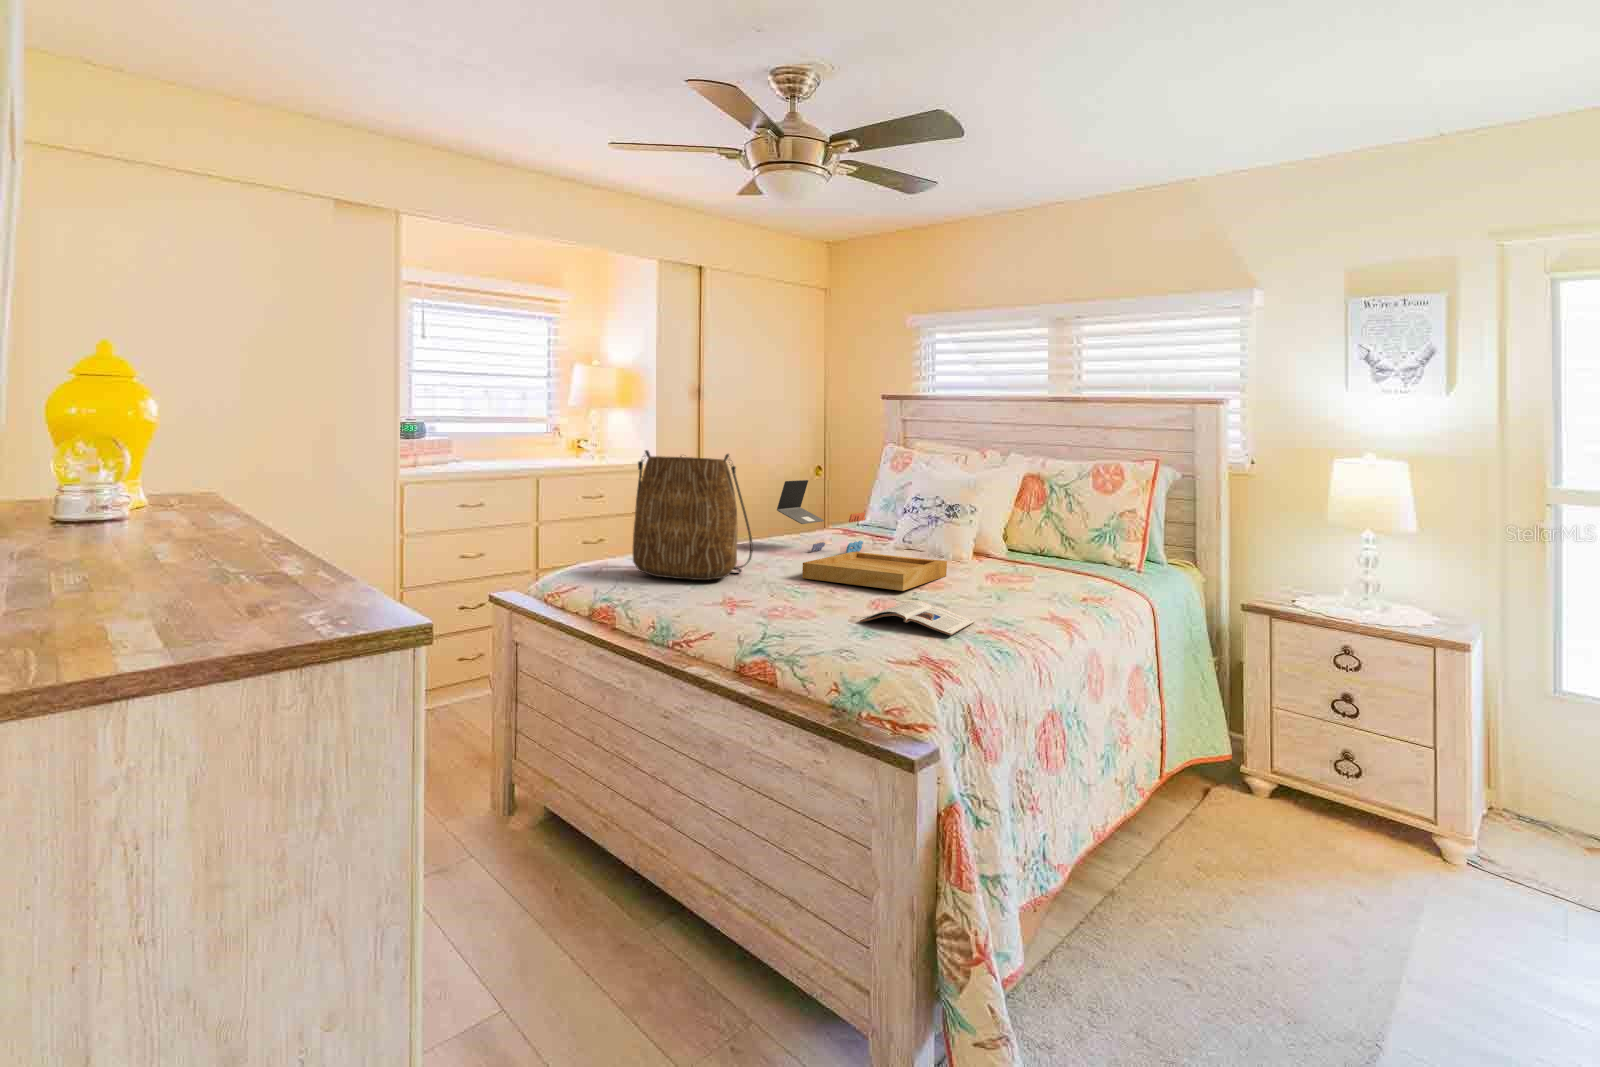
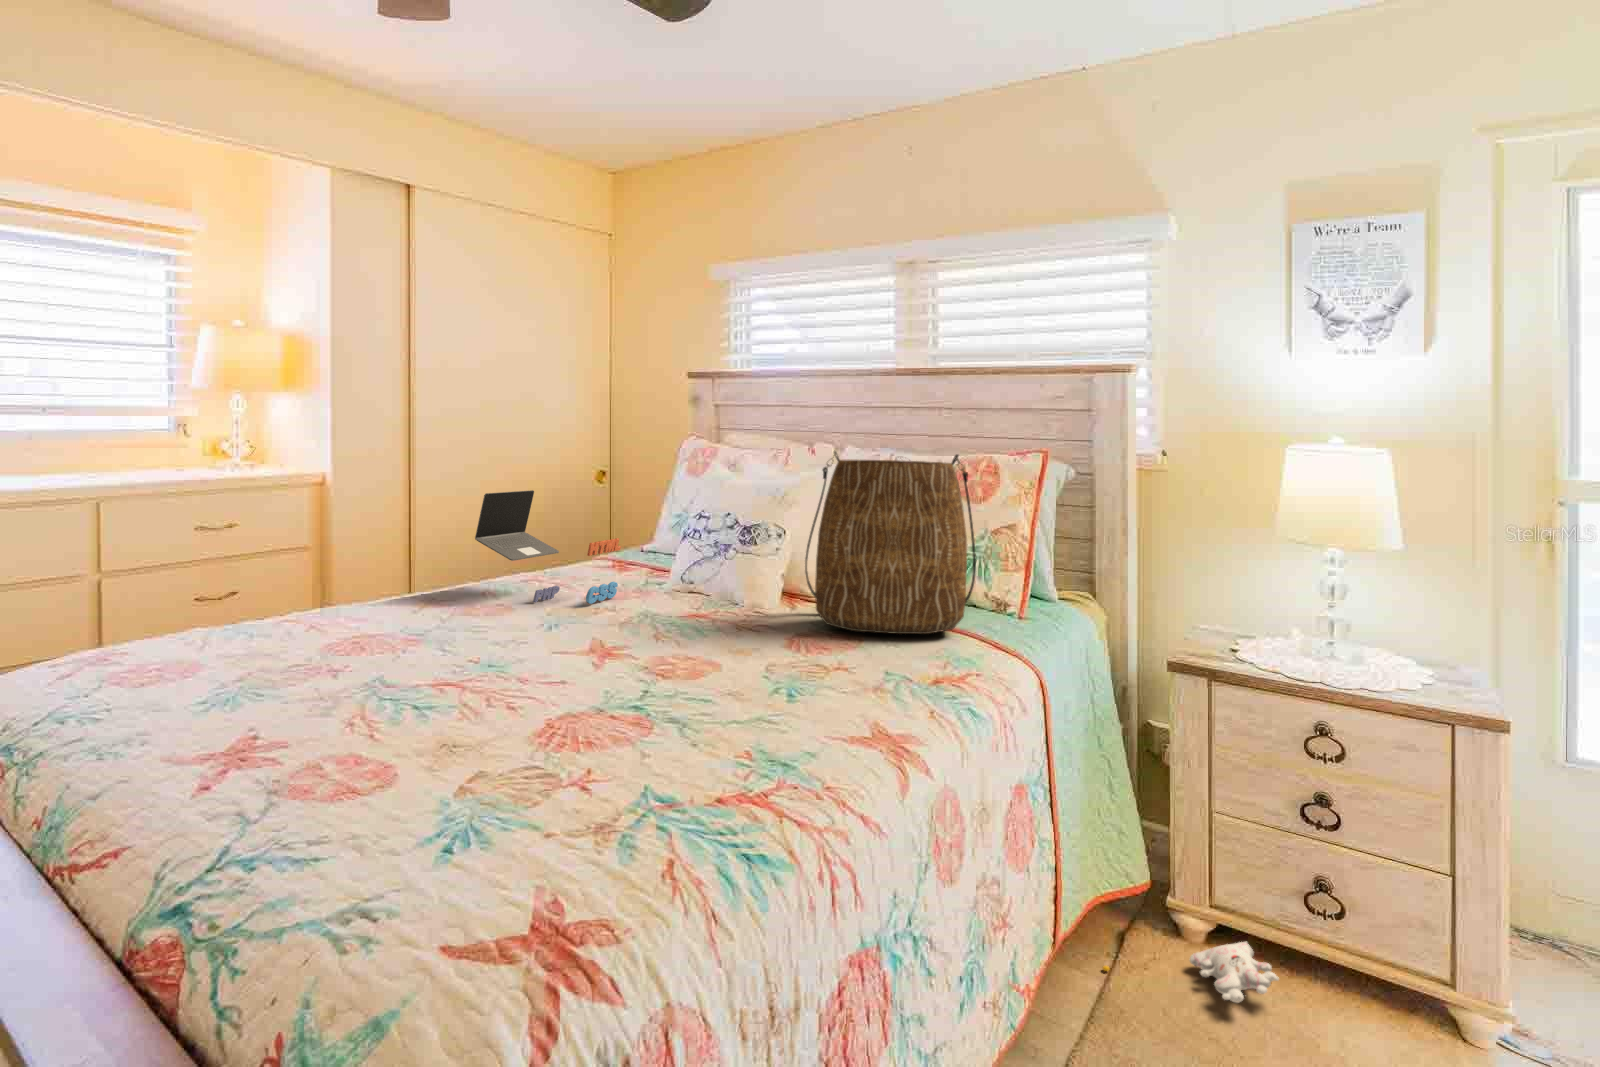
tote bag: present [633,450,753,580] -> present [805,451,976,634]
tray: present [802,552,947,591] -> none [469,604,725,686]
magazine: present [860,601,975,635] -> none [491,720,725,814]
plush toy: none [1190,794,1312,823] -> present [1103,942,1279,1002]

